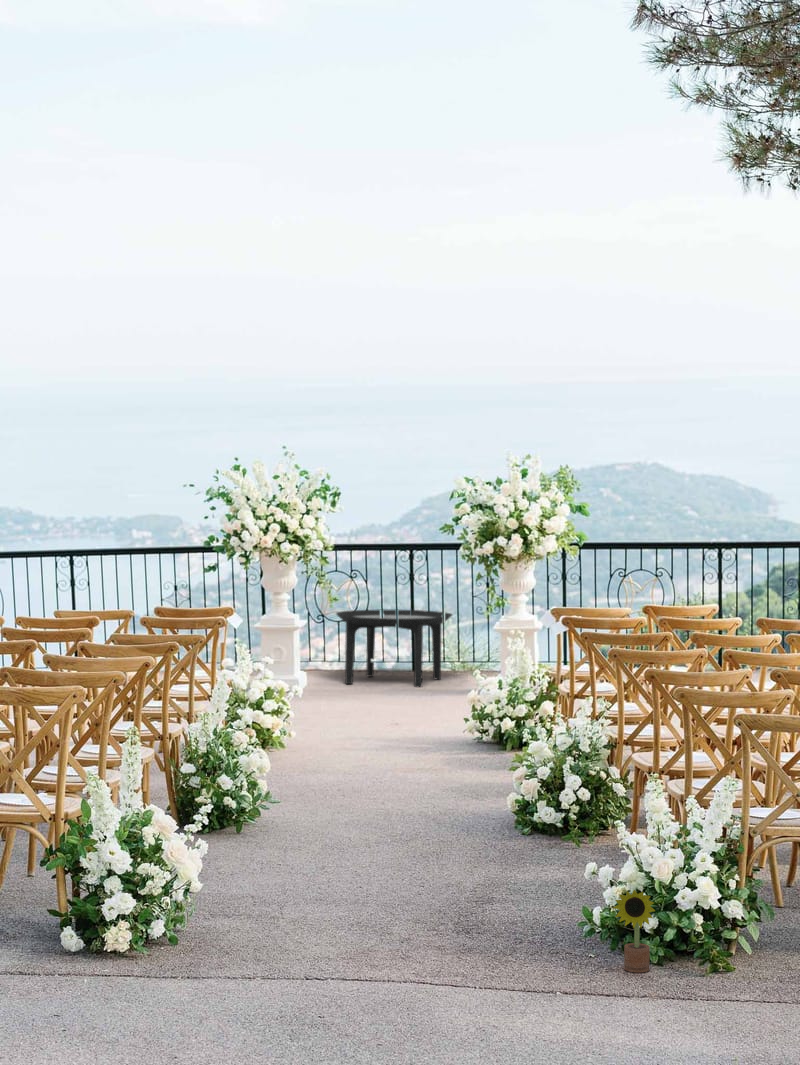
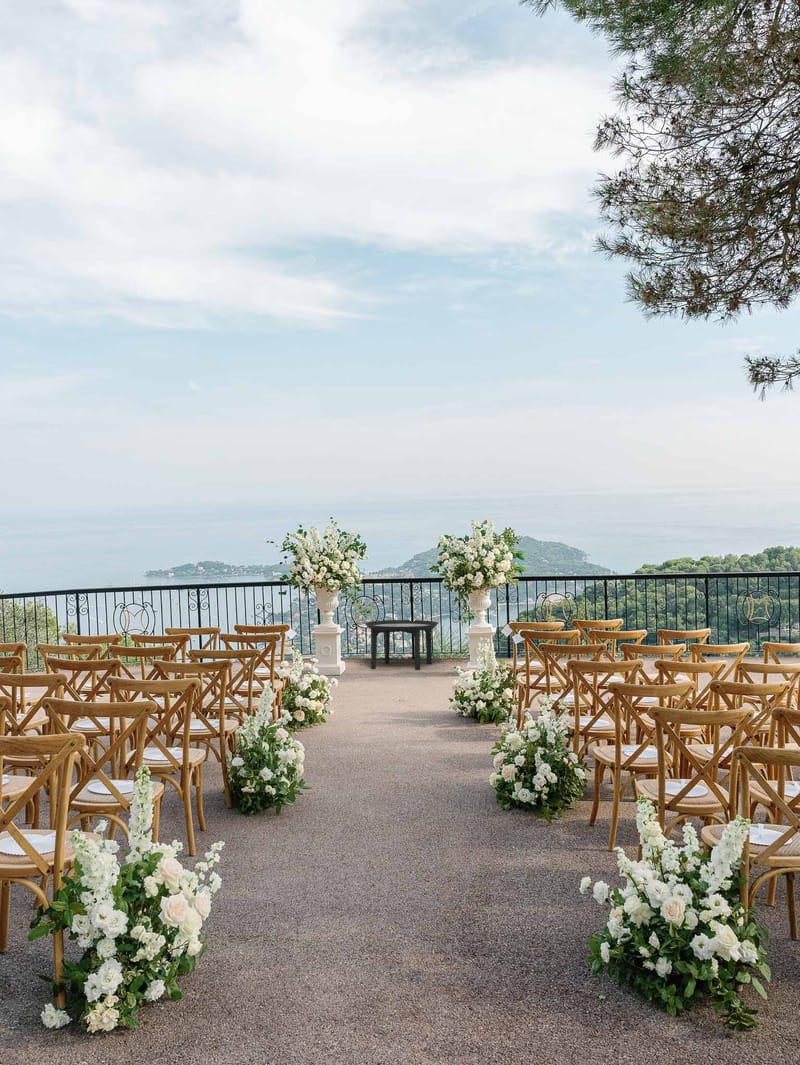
decorative plant: present [613,890,655,972] -> none [628,942,674,1028]

